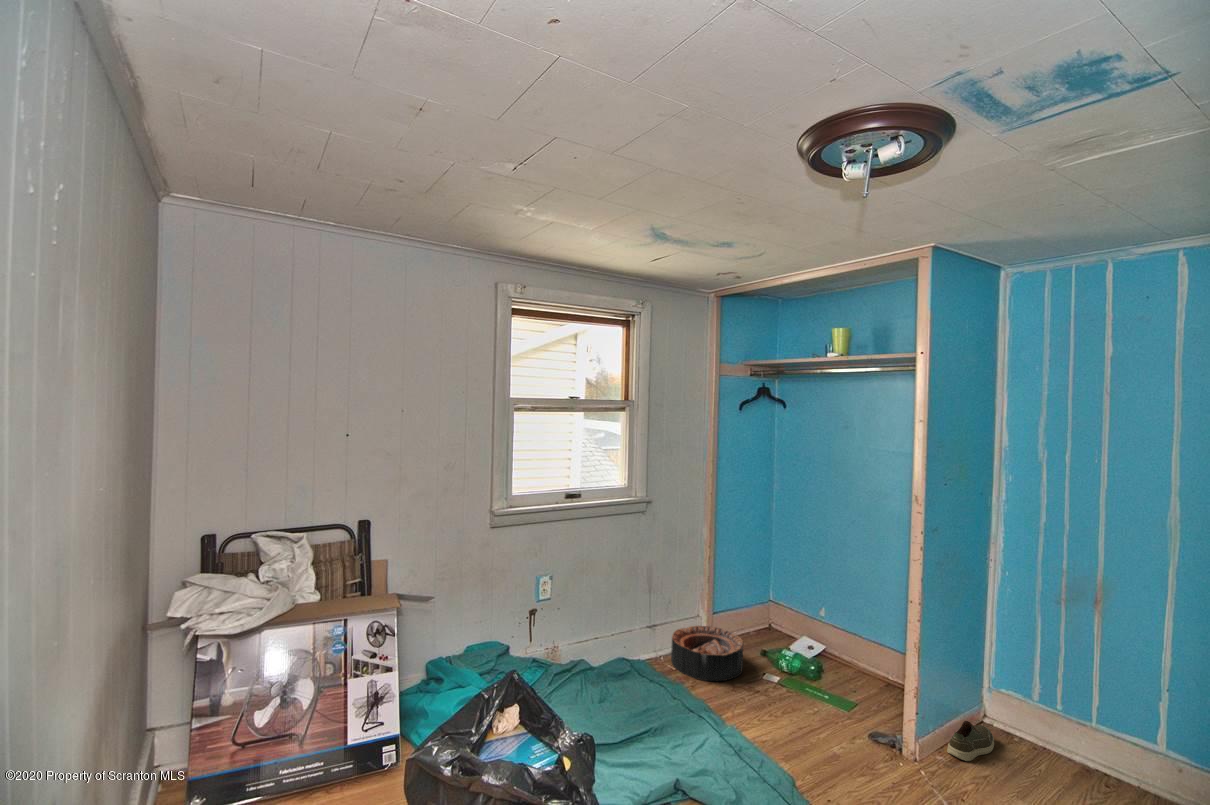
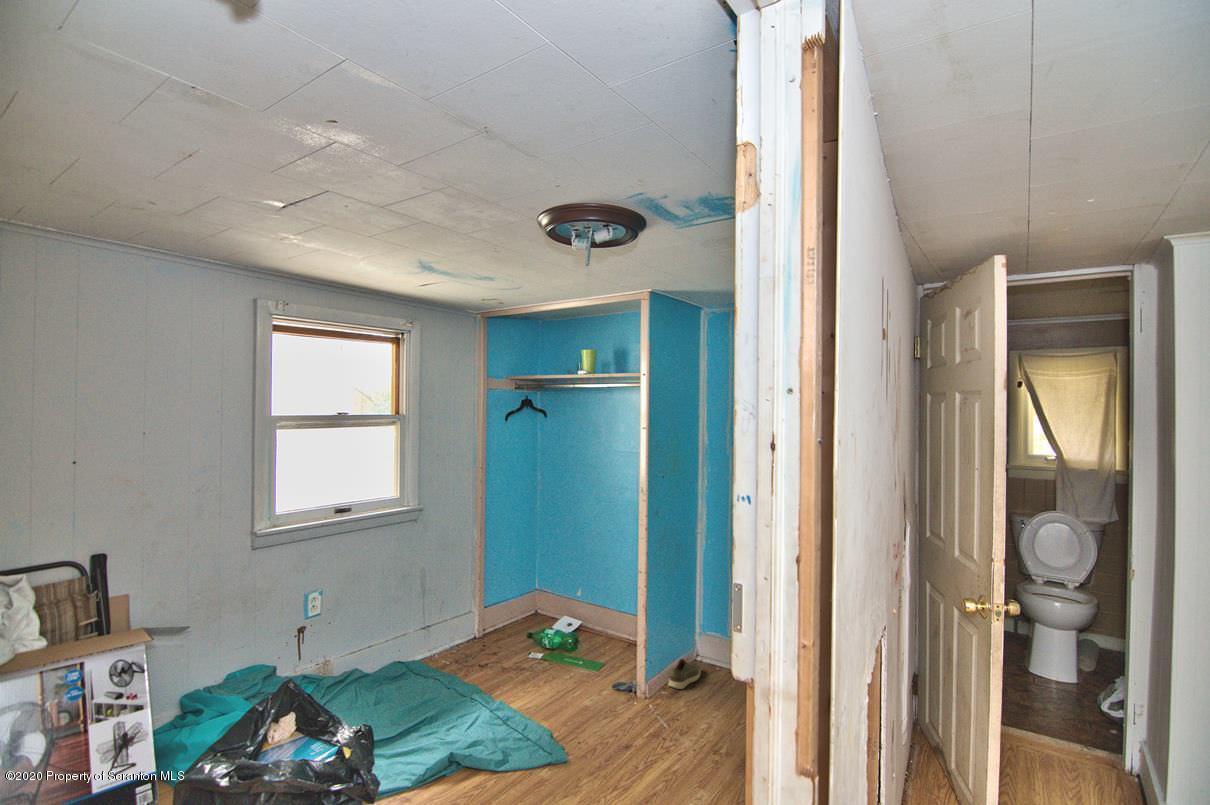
basket: present [671,626,743,681] -> none [446,620,512,668]

